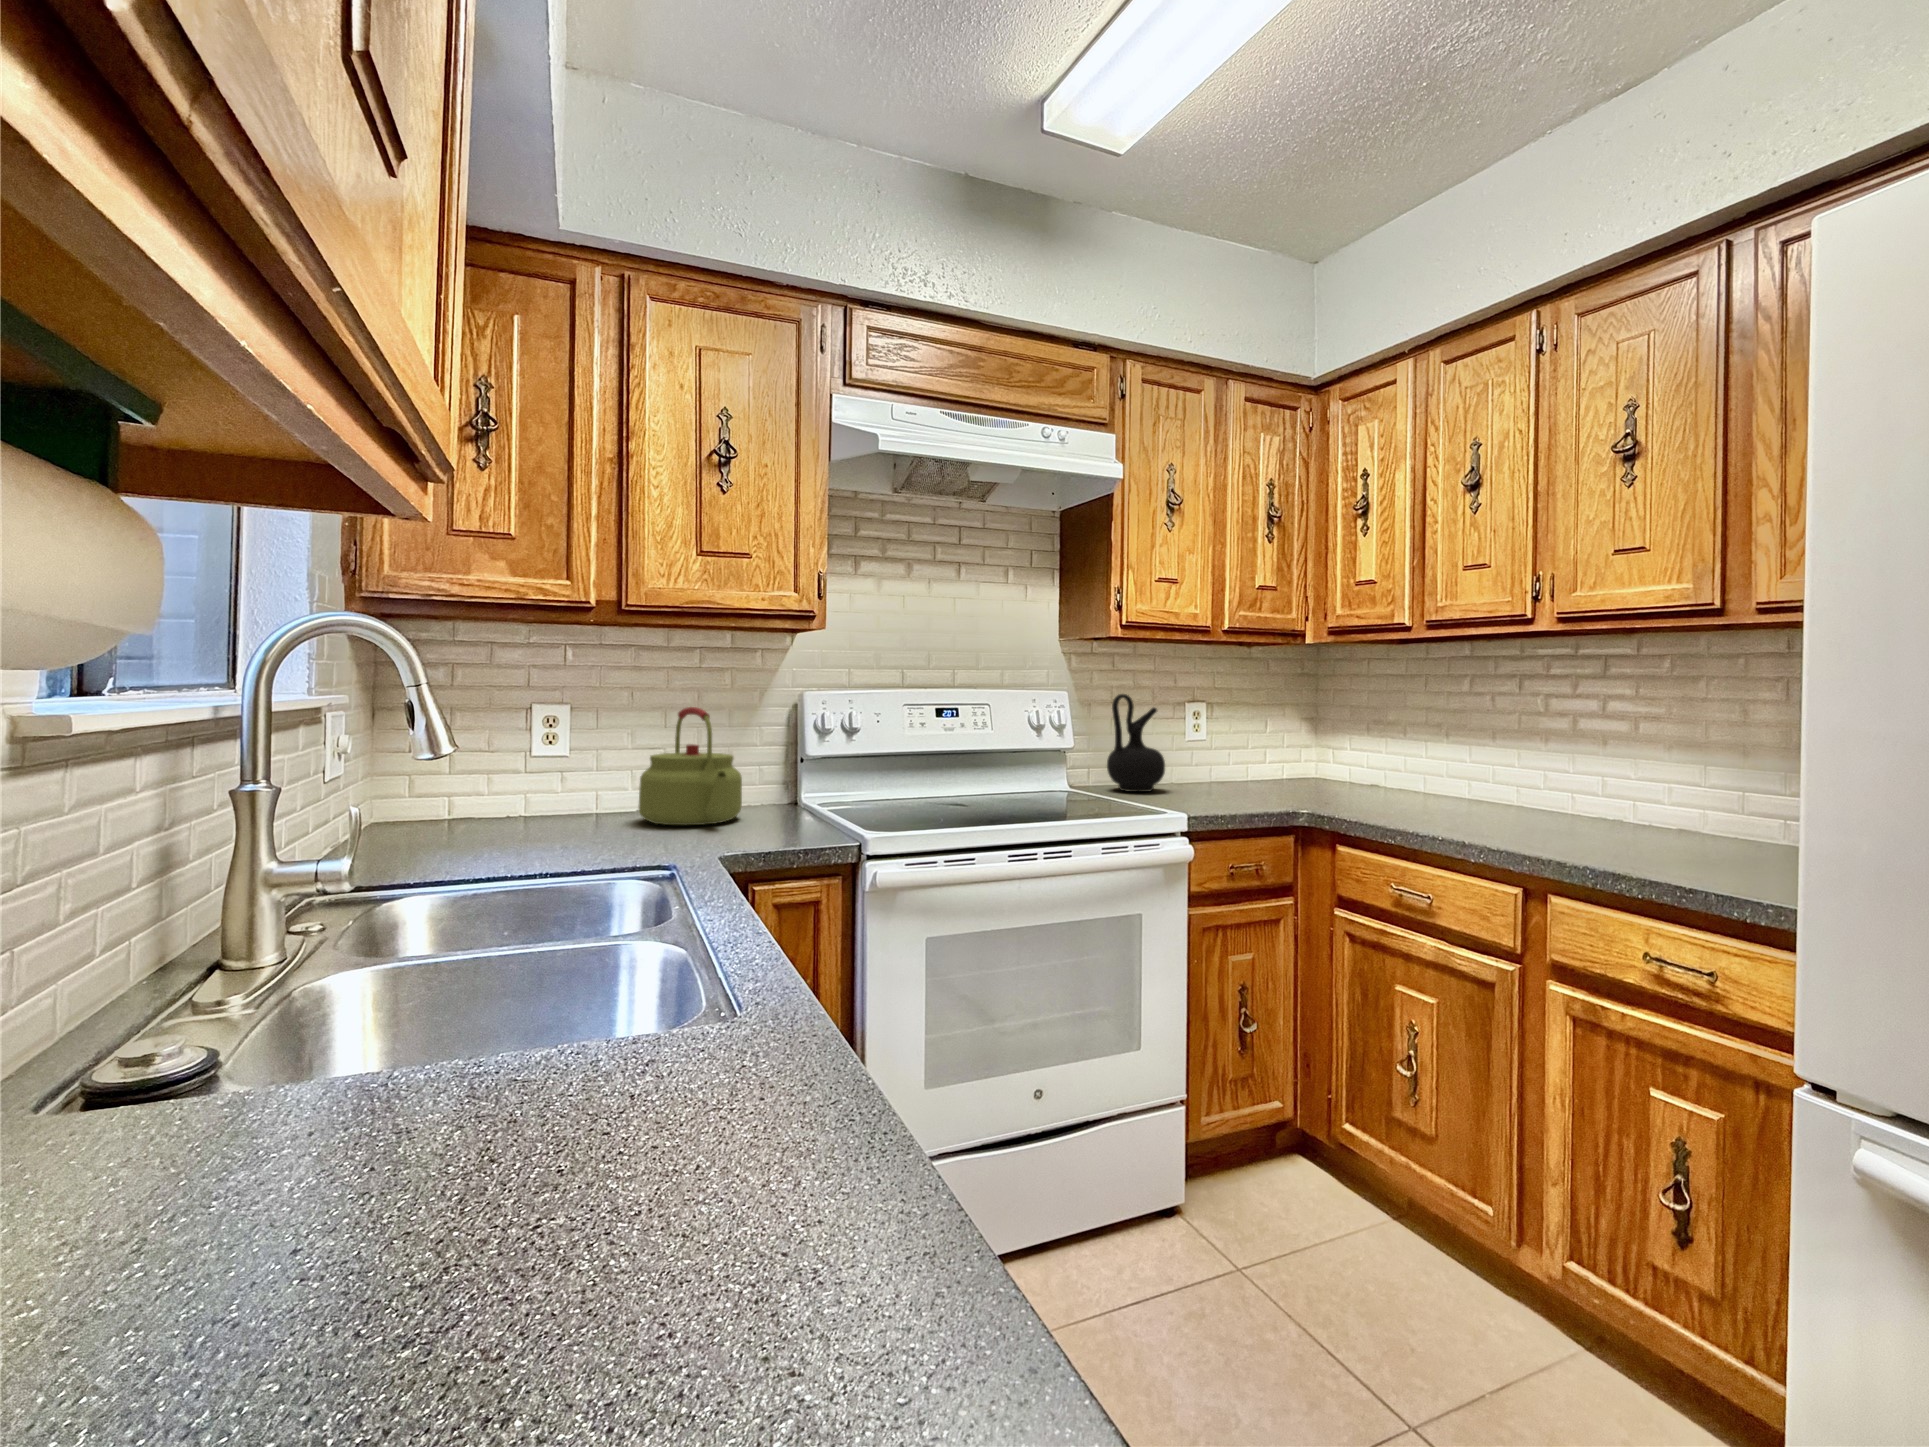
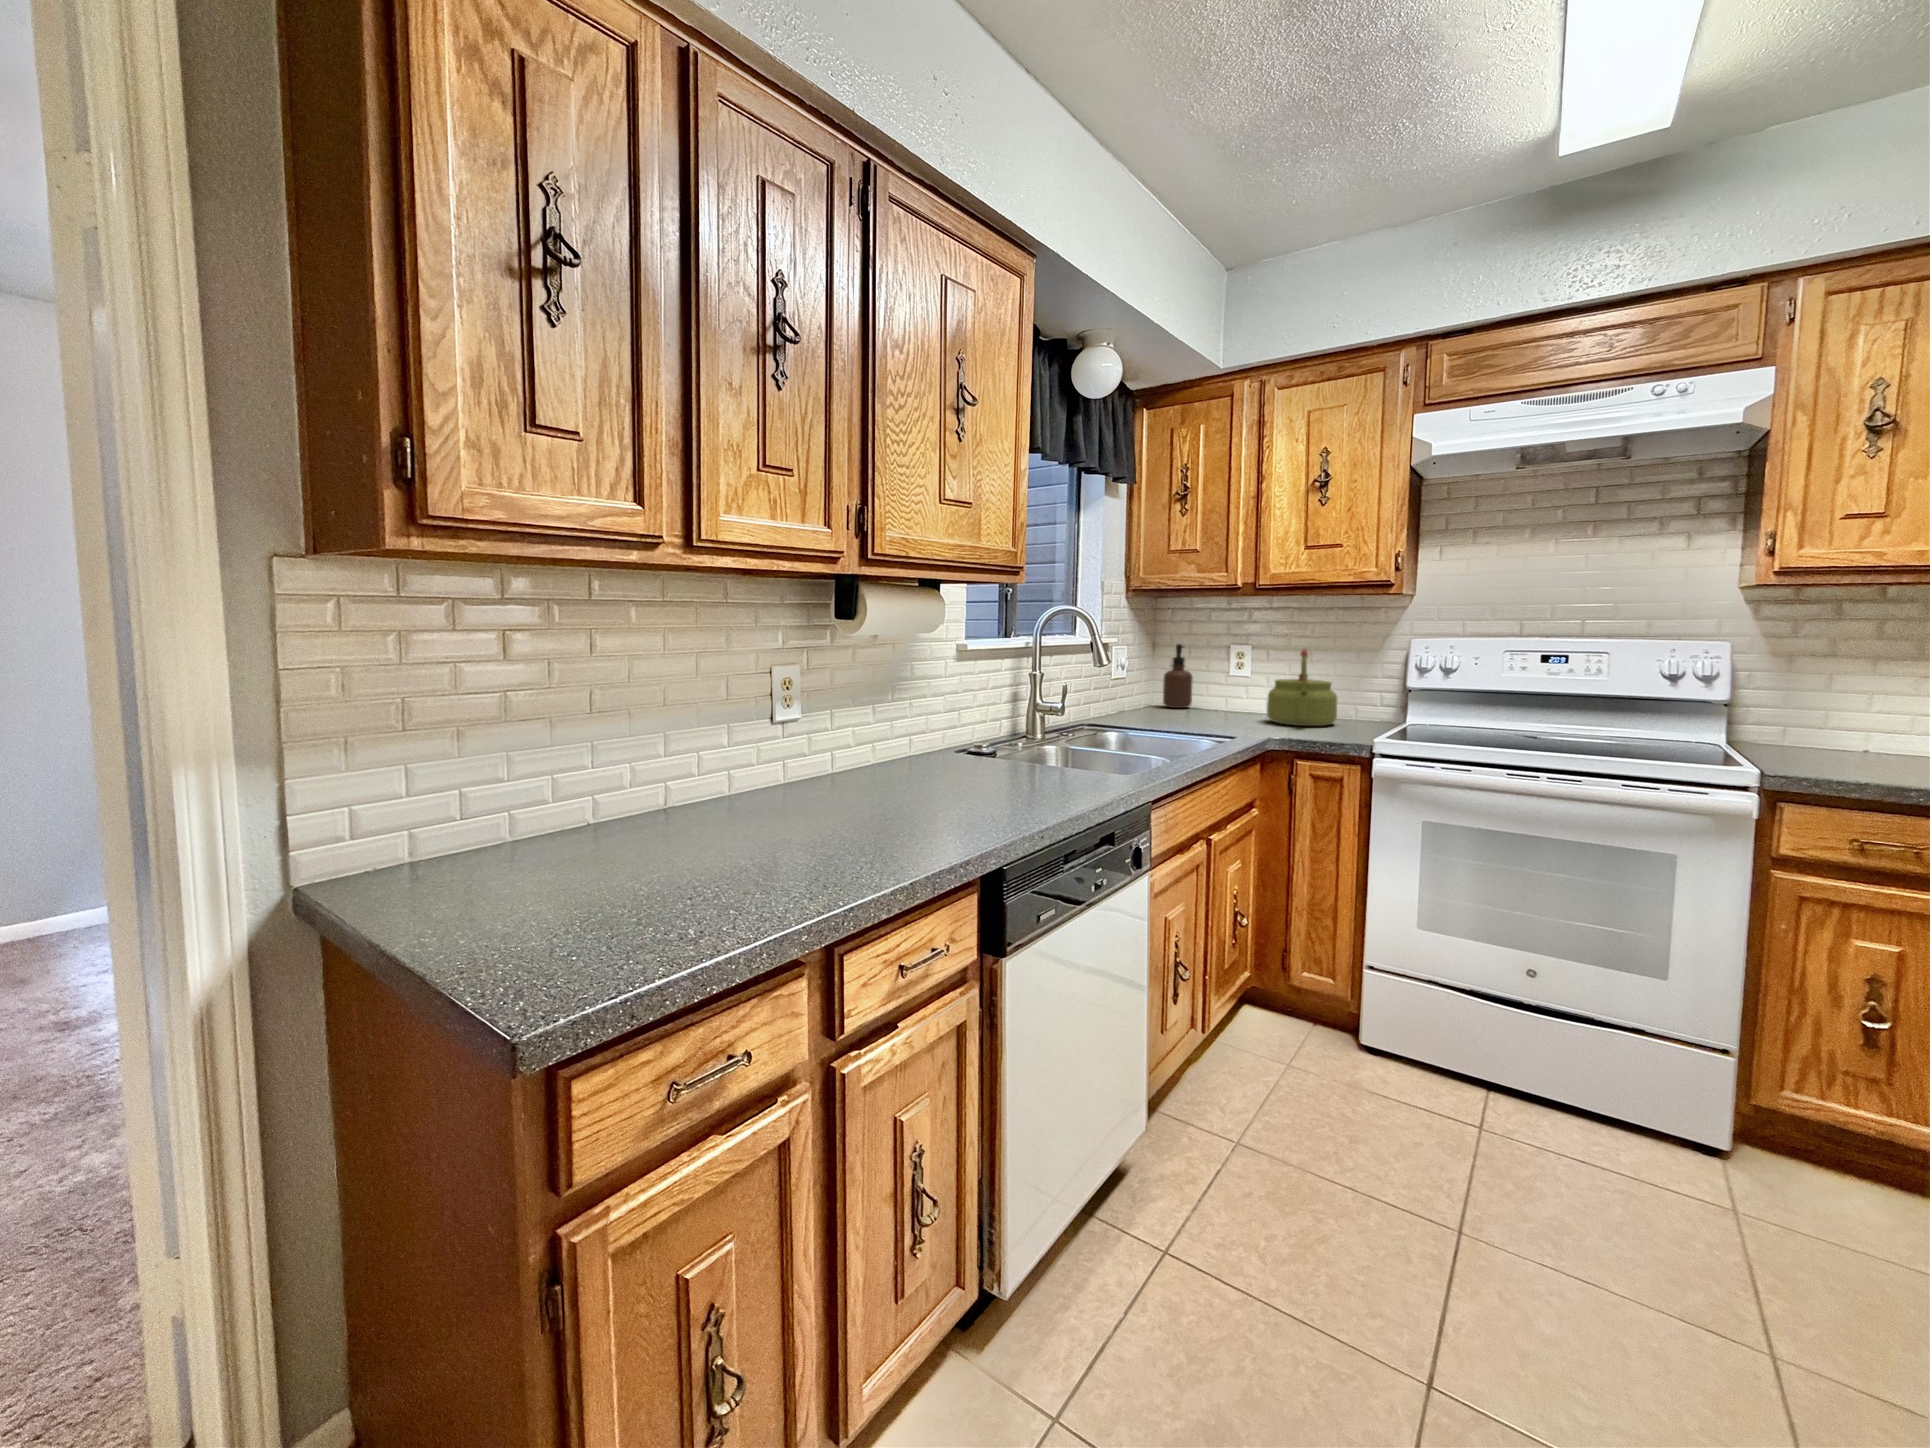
ceramic jug: present [1107,694,1165,792] -> none [1786,646,1885,759]
soap dispenser: none [405,704,465,821] -> present [1163,644,1192,708]

